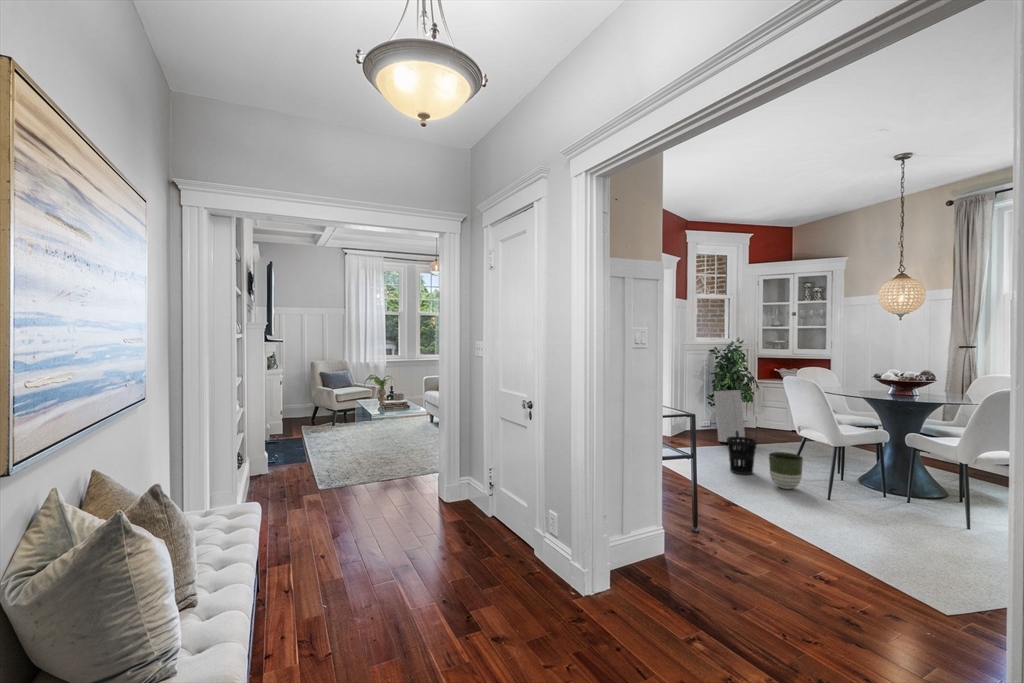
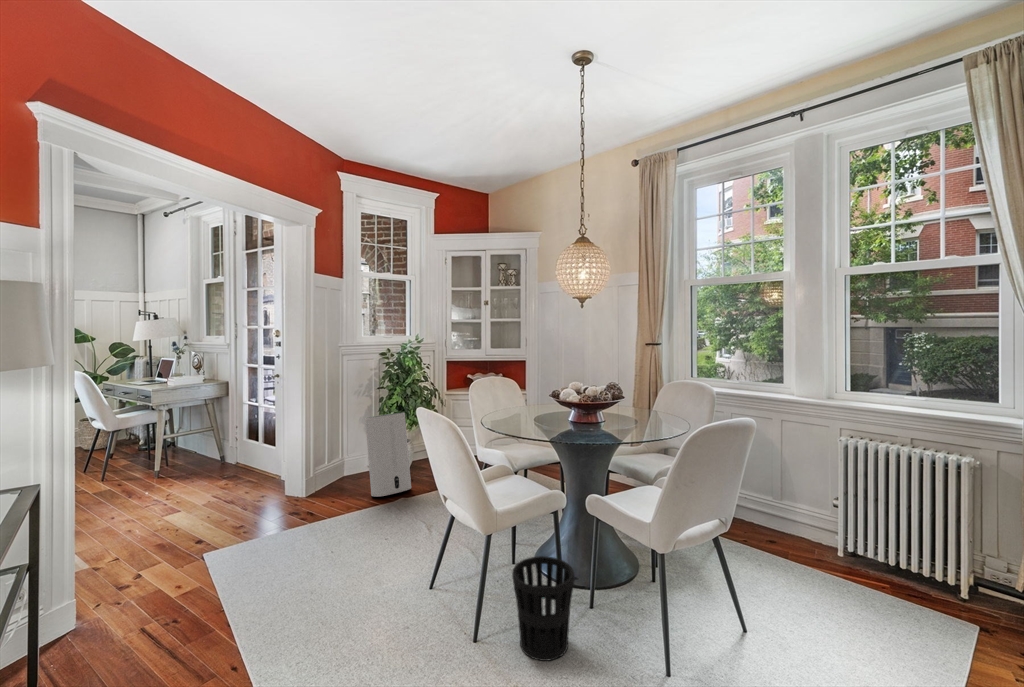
wastebasket: present [727,437,757,475] -> present [512,556,574,661]
planter: present [769,452,803,489] -> none [377,546,434,625]

